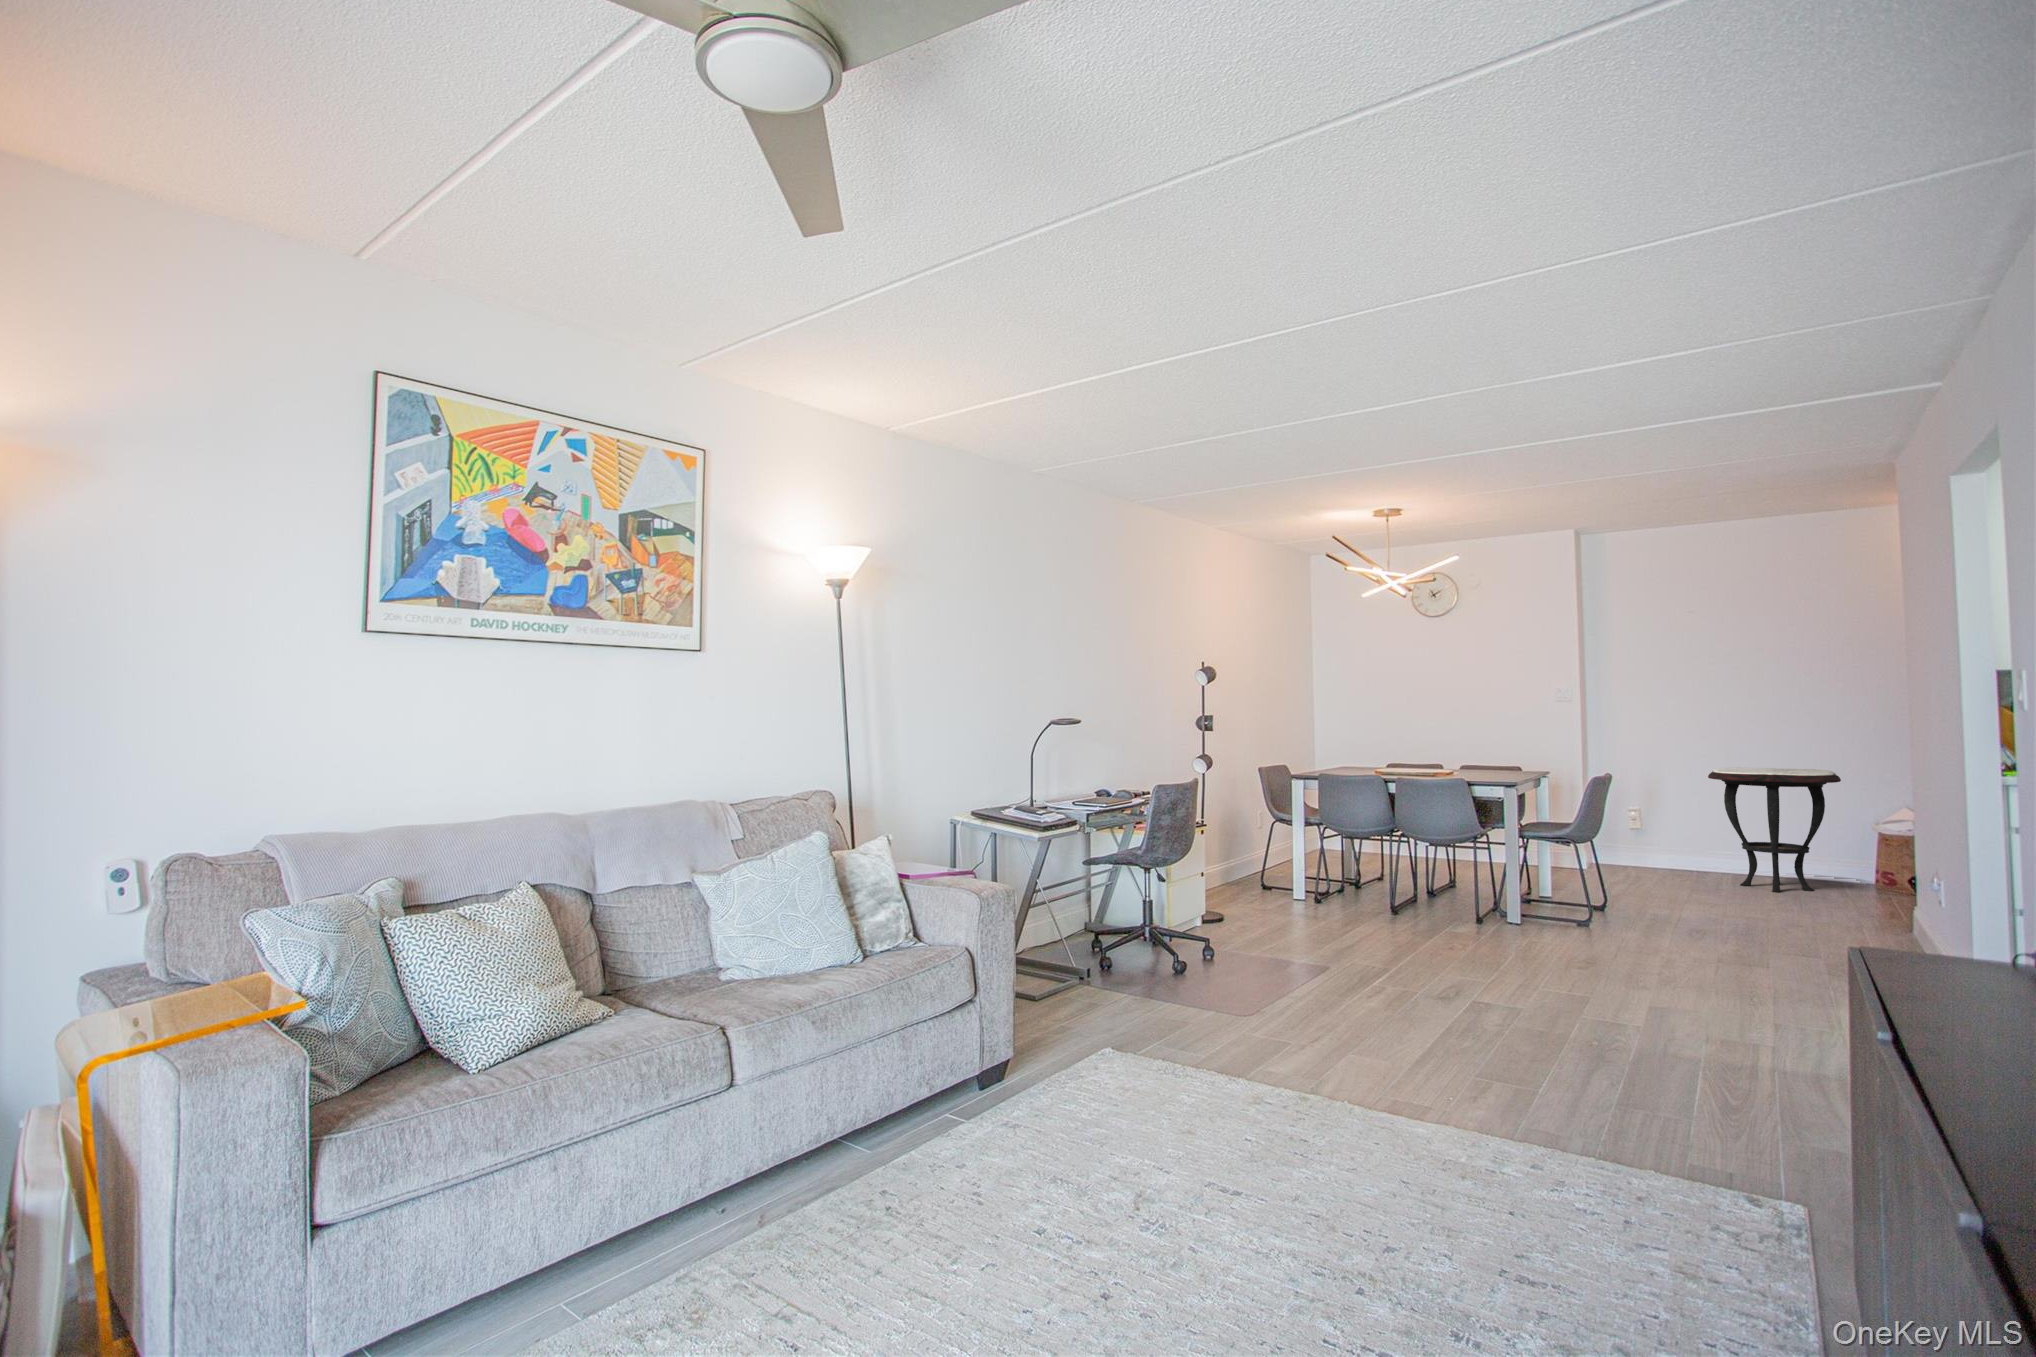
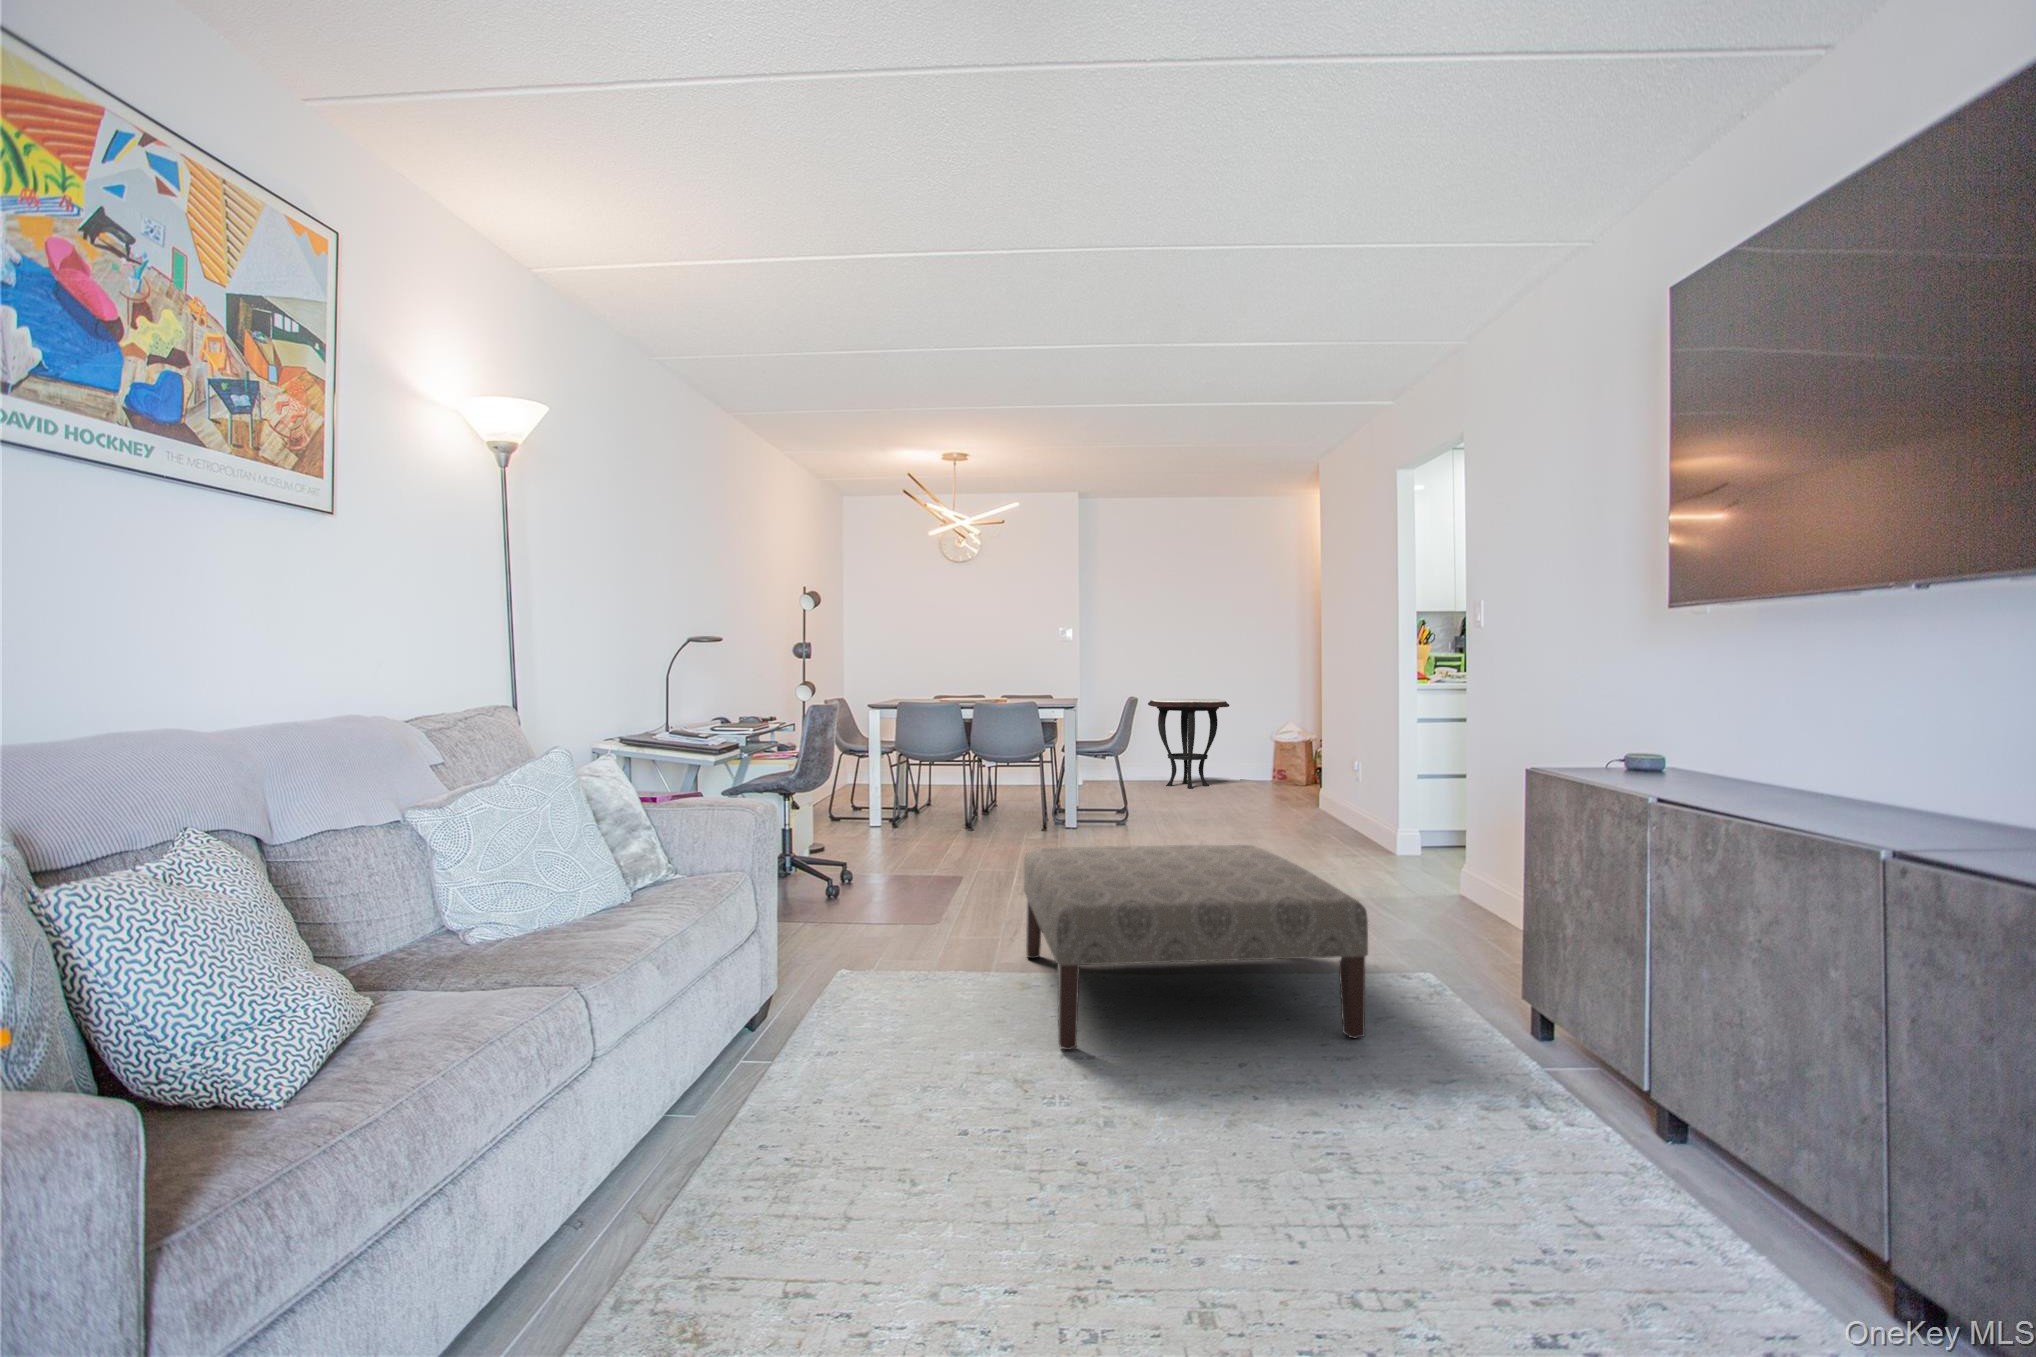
ottoman: none [1198,958,1596,1272] -> present [1024,845,1368,1050]

